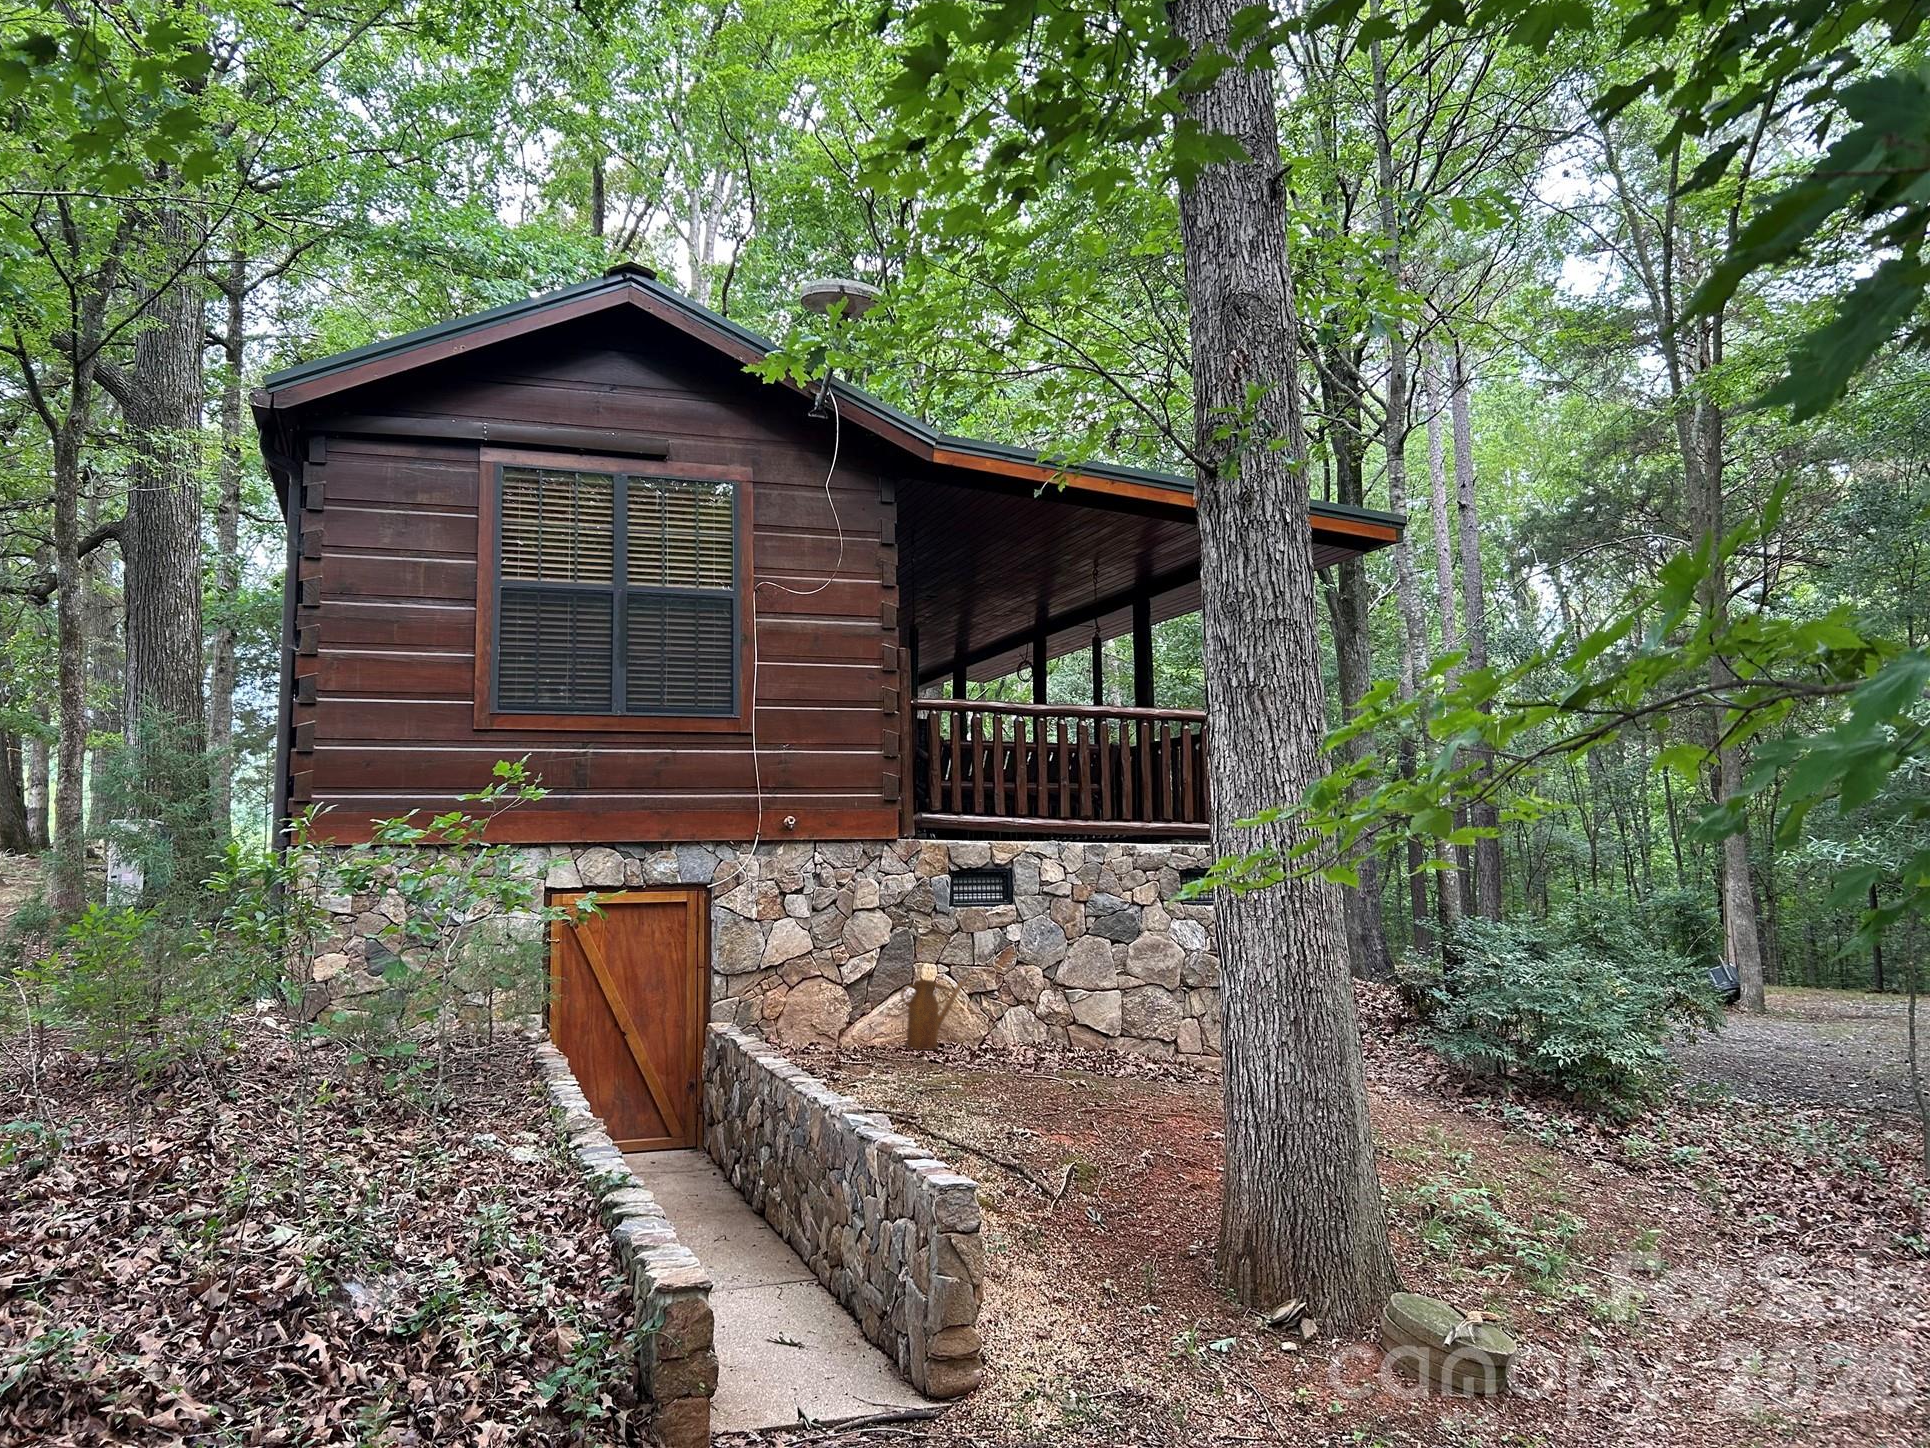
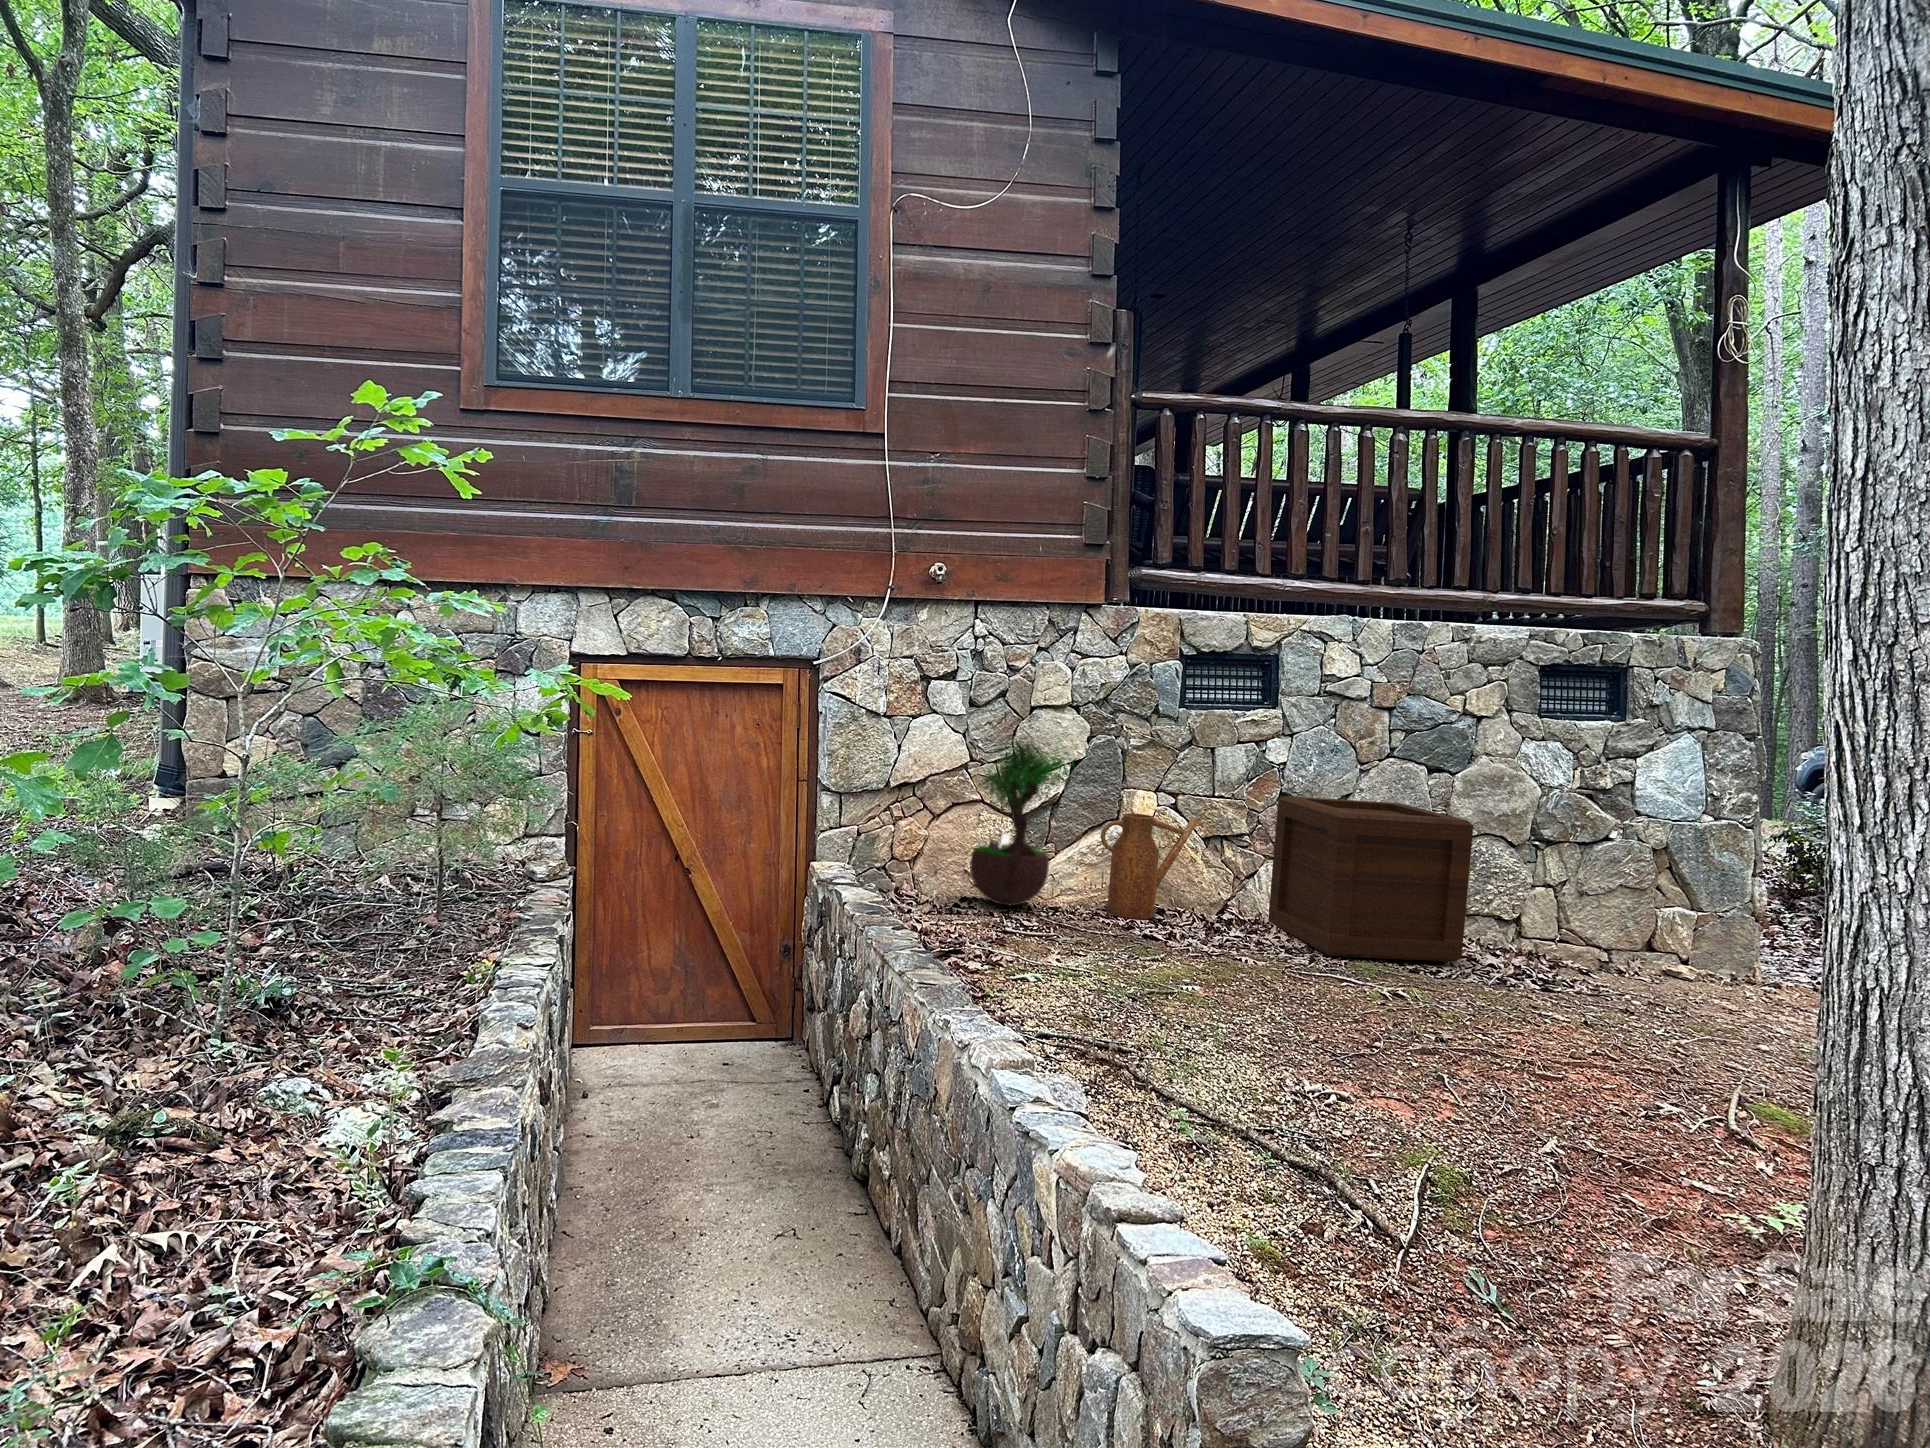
potted tree: none [813,922,882,1045] -> present [968,737,1074,906]
wooden crate: none [1013,964,1133,1067] -> present [1268,796,1473,962]

